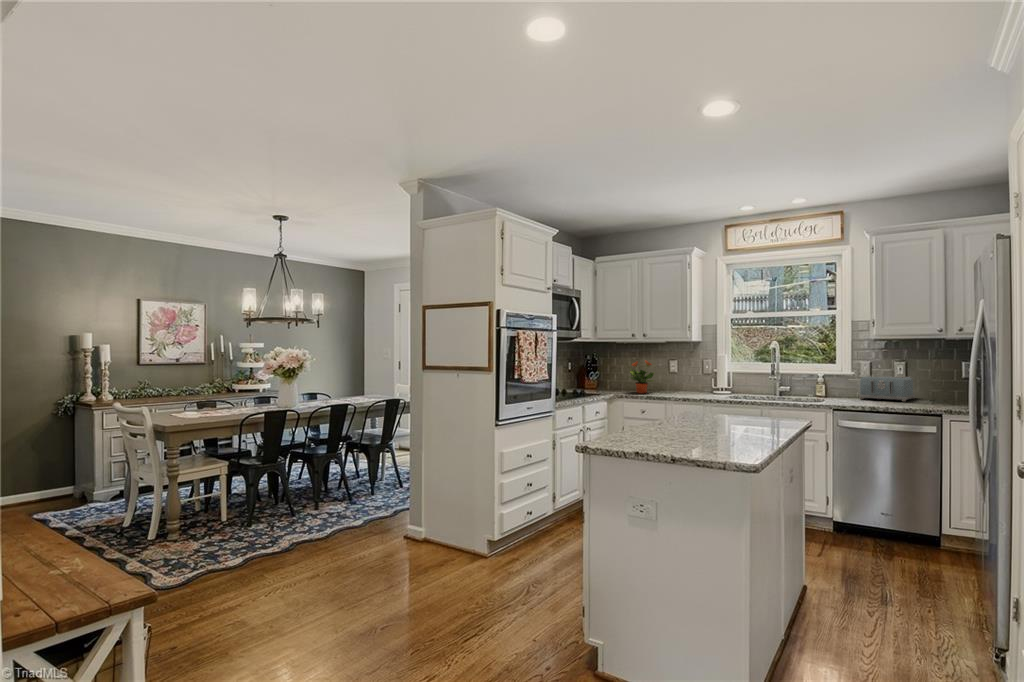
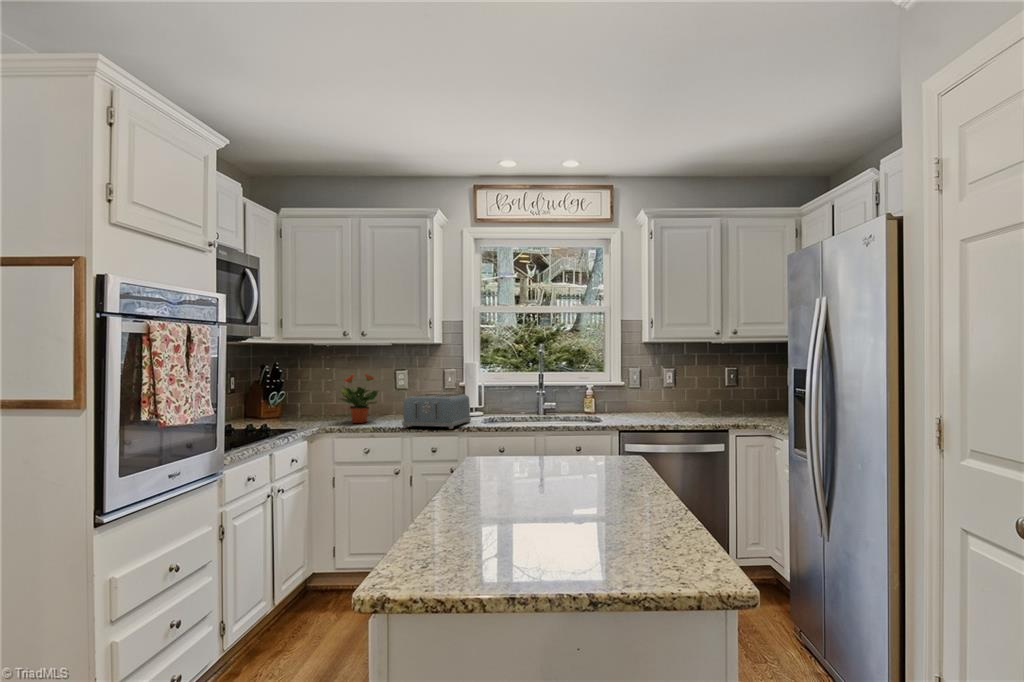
toaster: present [859,375,915,401] -> present [402,394,471,429]

